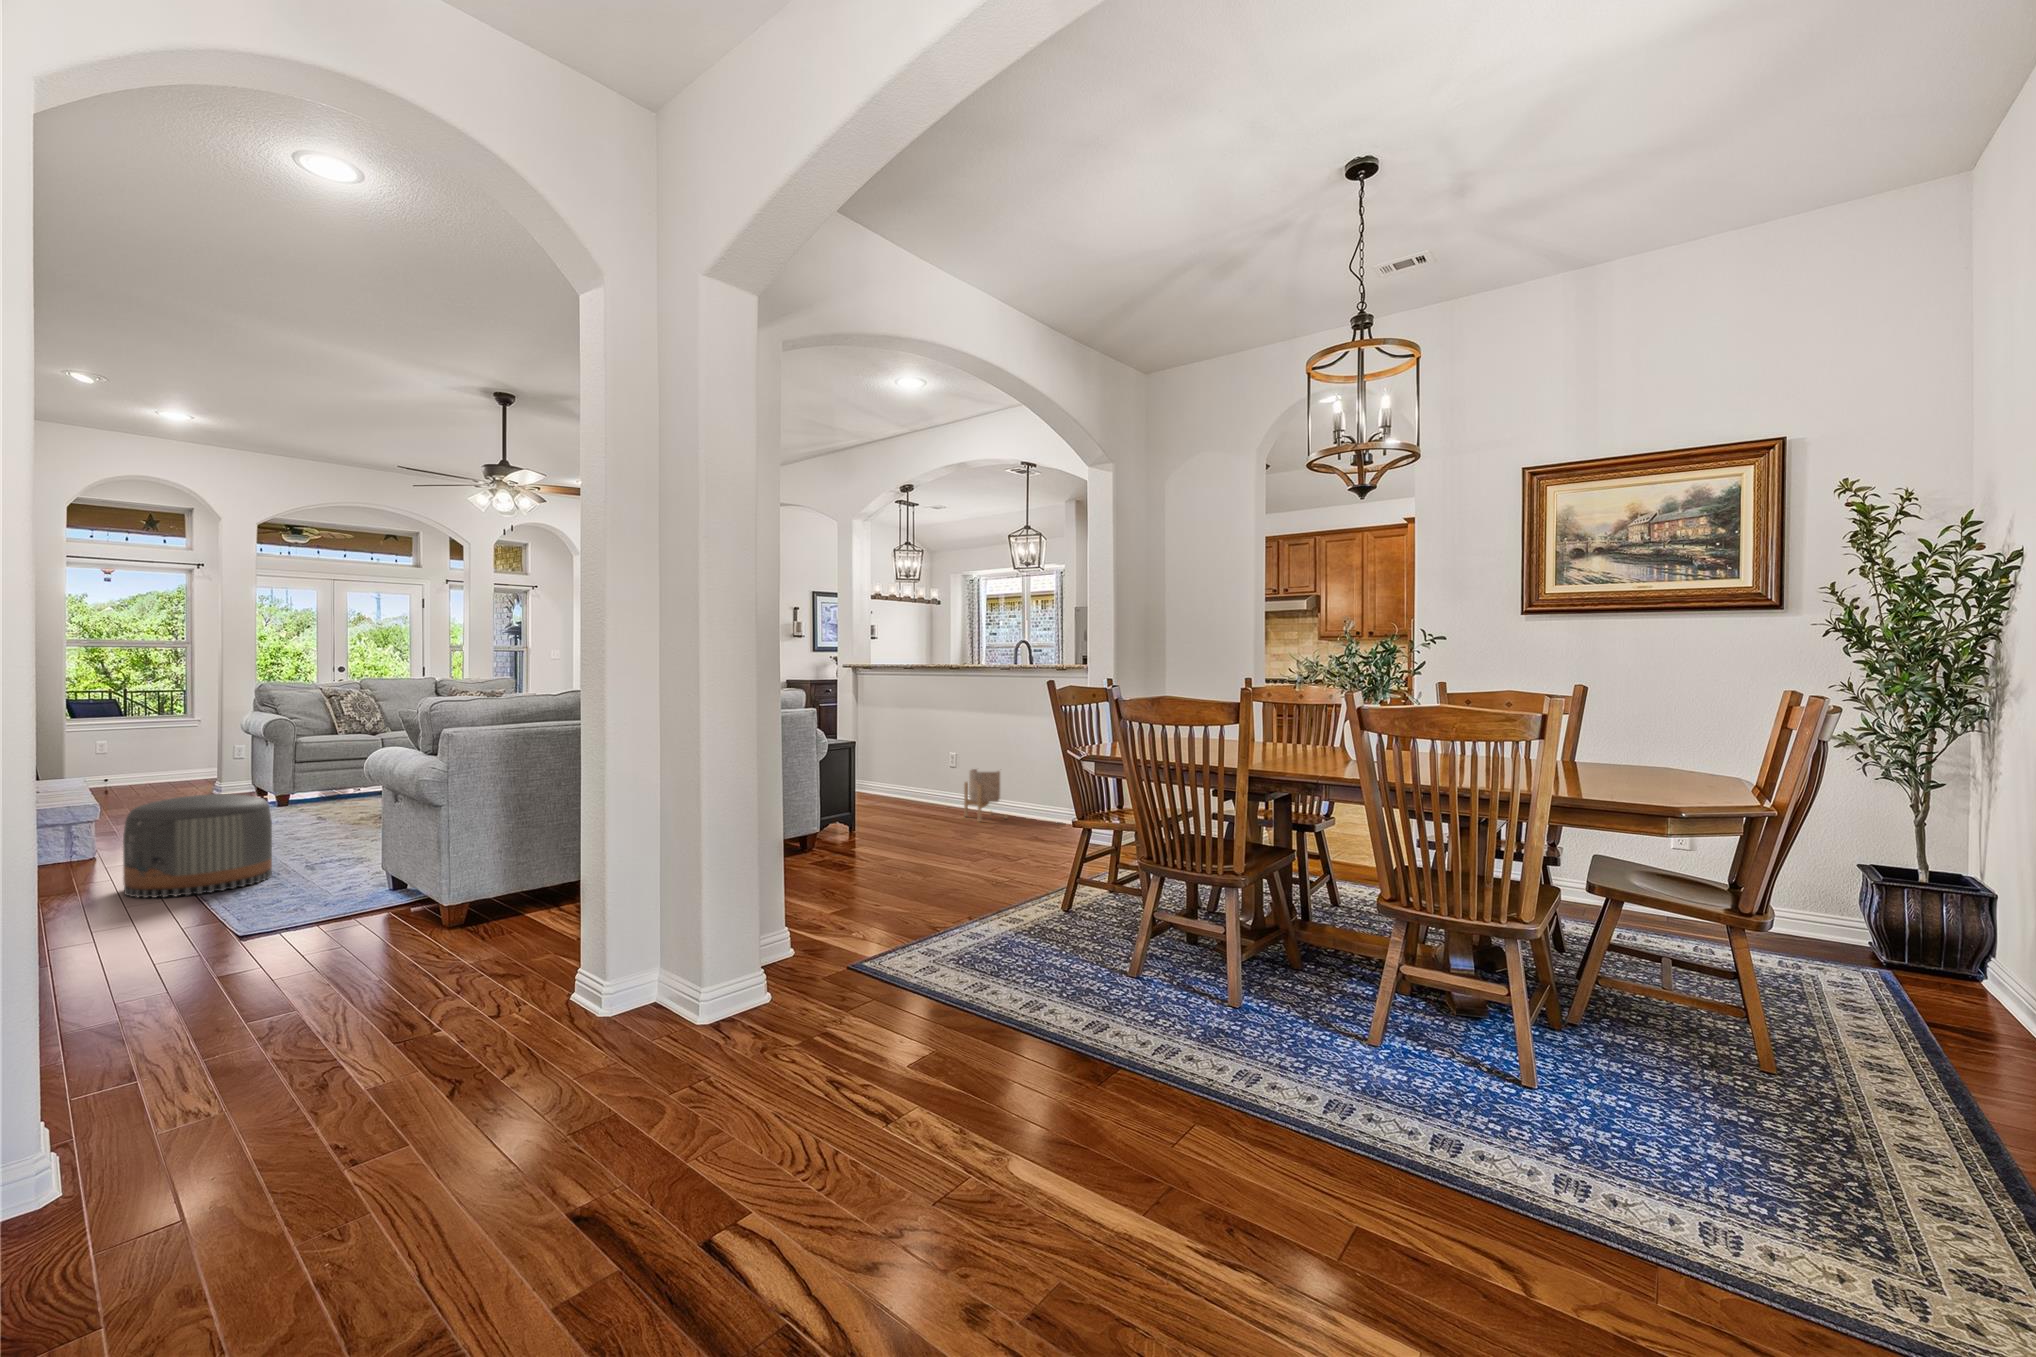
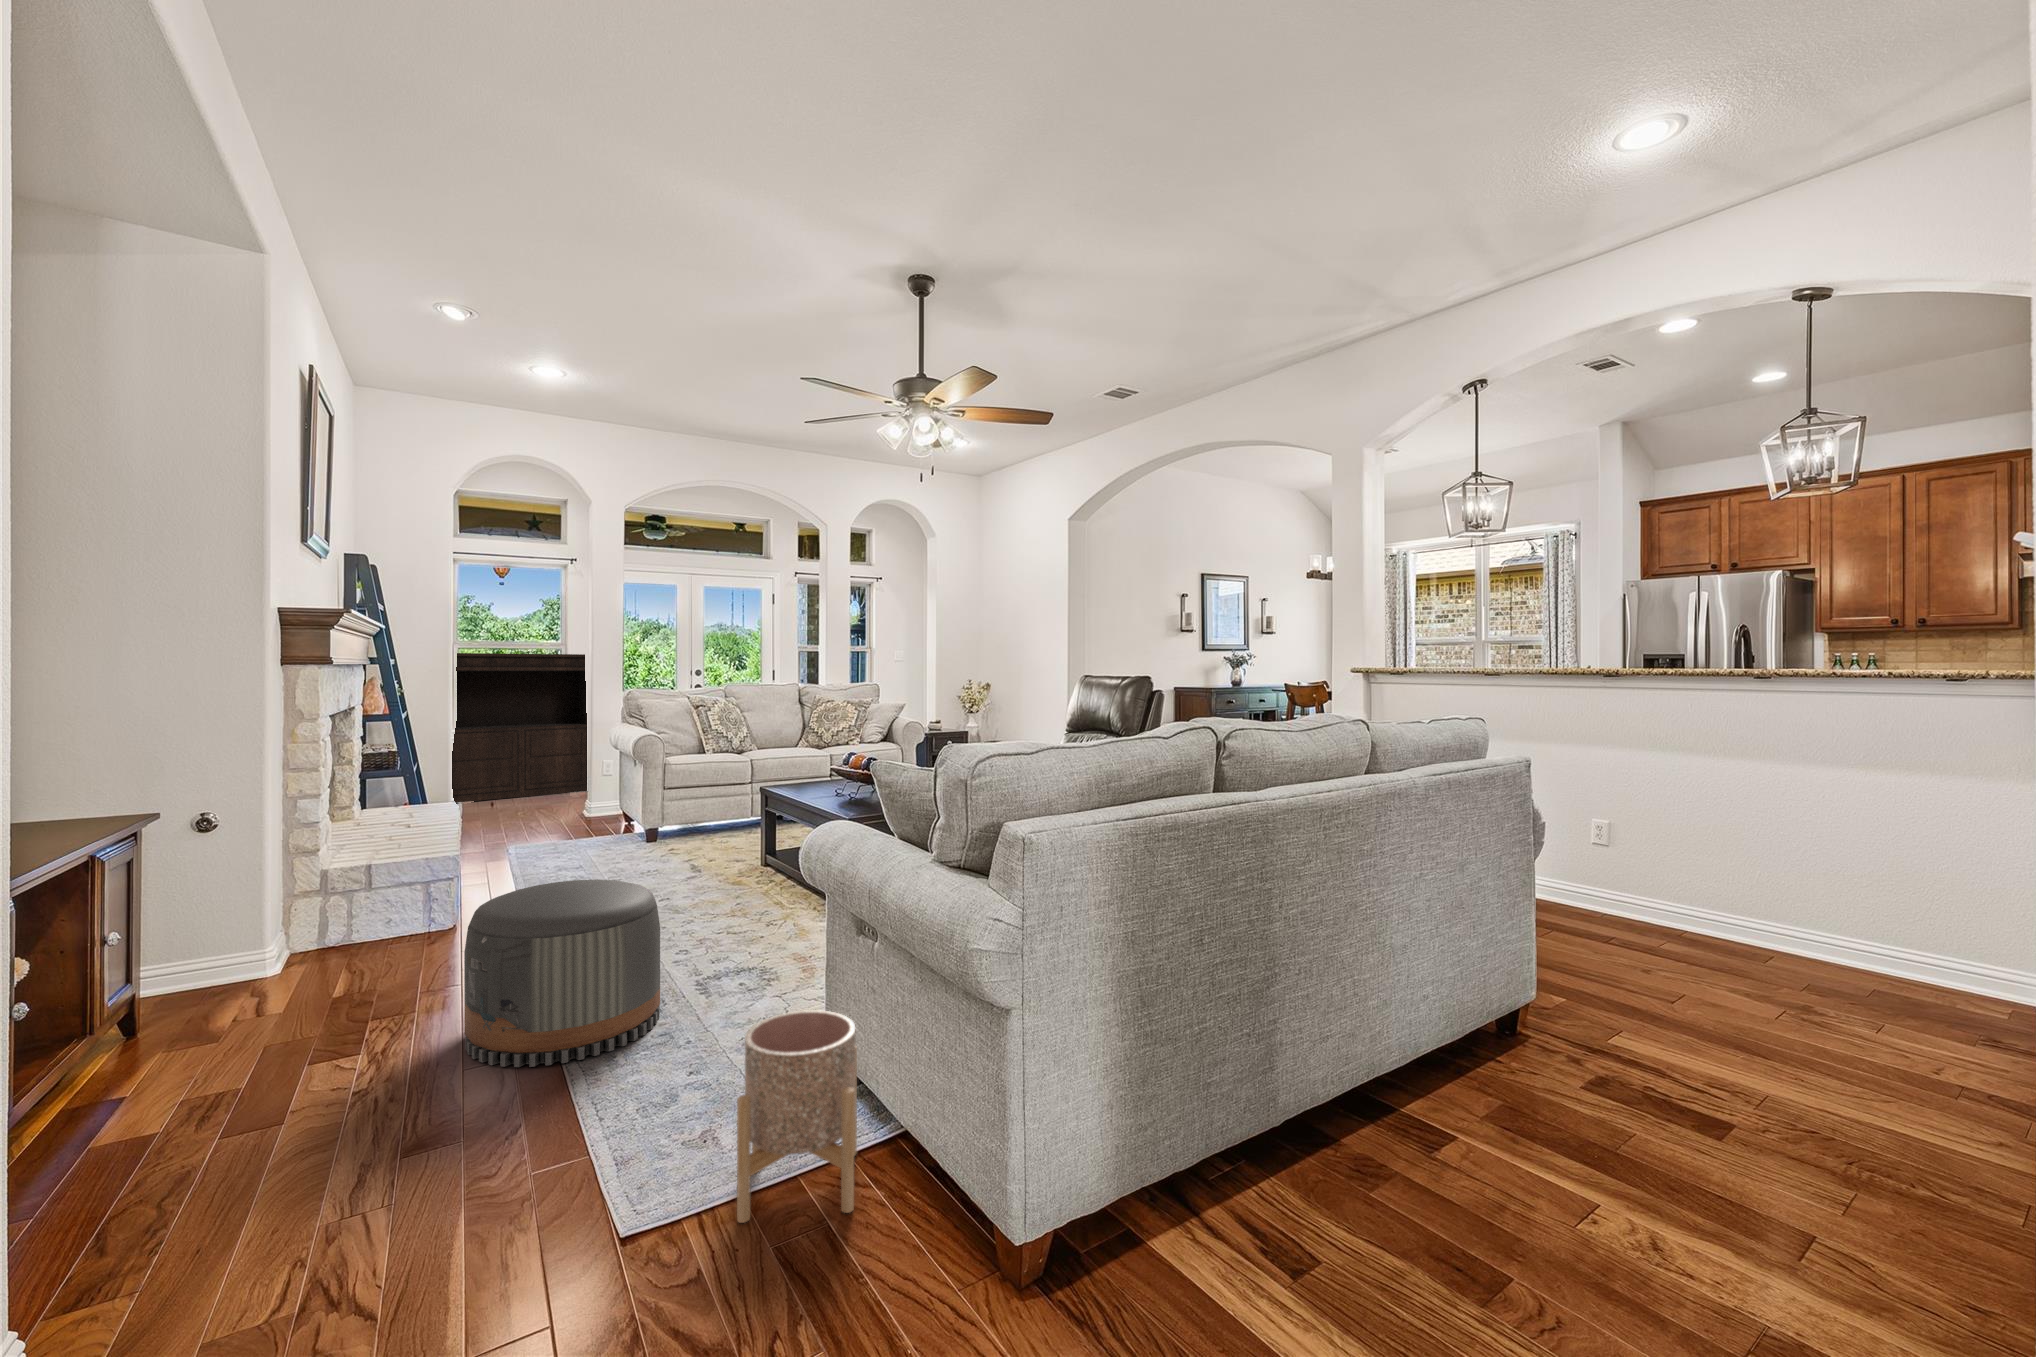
console table: none [40,652,237,789] -> present [452,653,587,803]
planter: present [964,769,1008,821] -> present [737,1010,857,1223]

